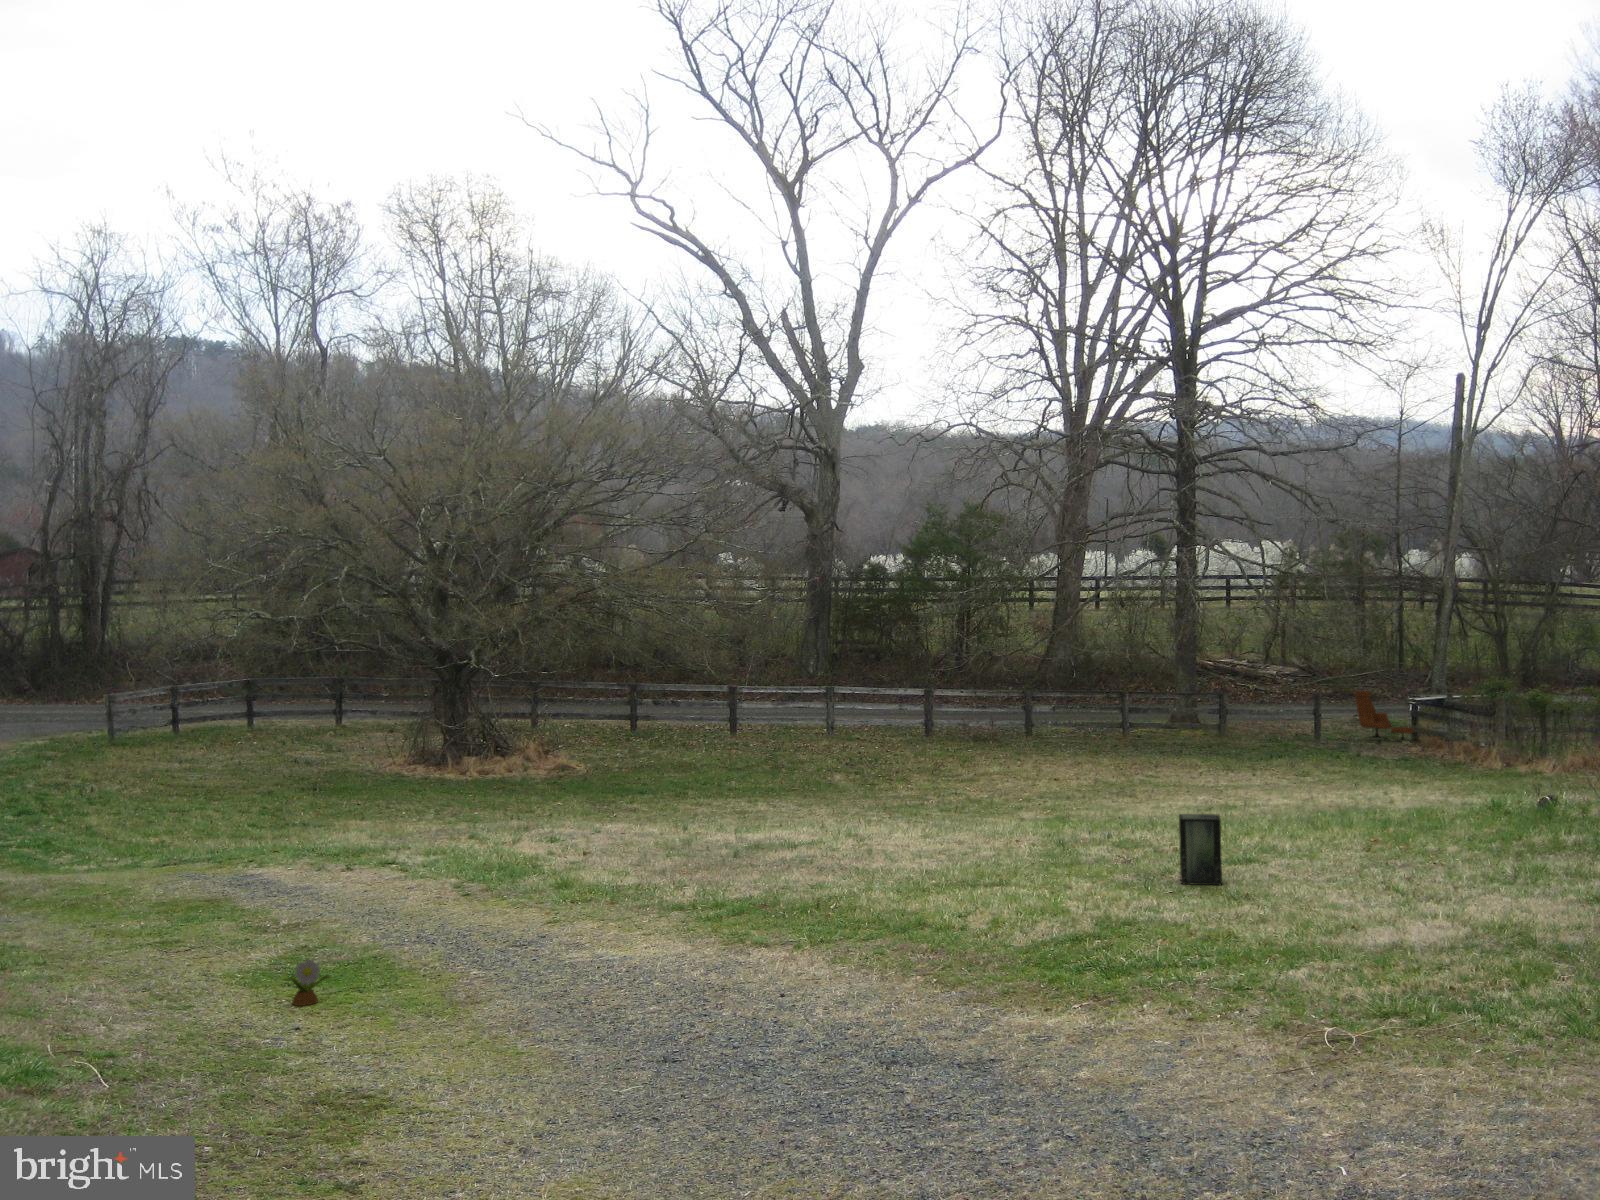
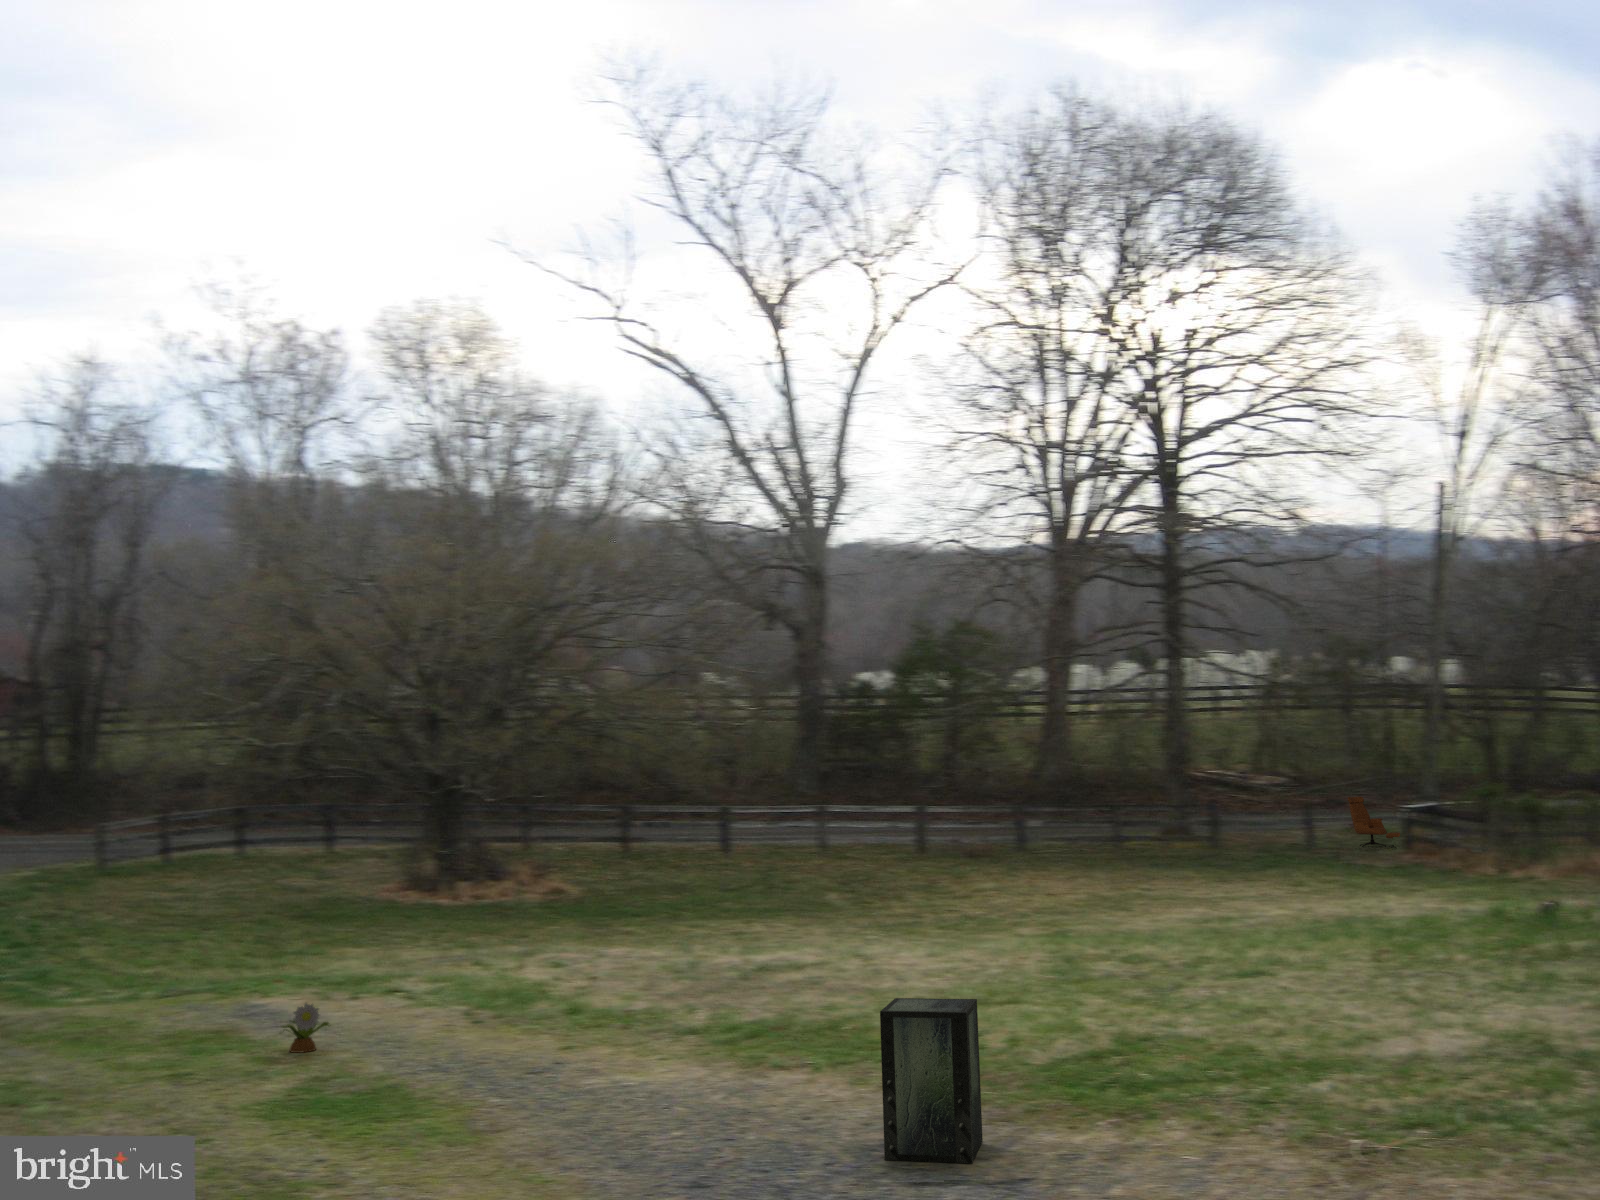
storage box: present [1179,814,1222,885] -> present [880,998,983,1163]

